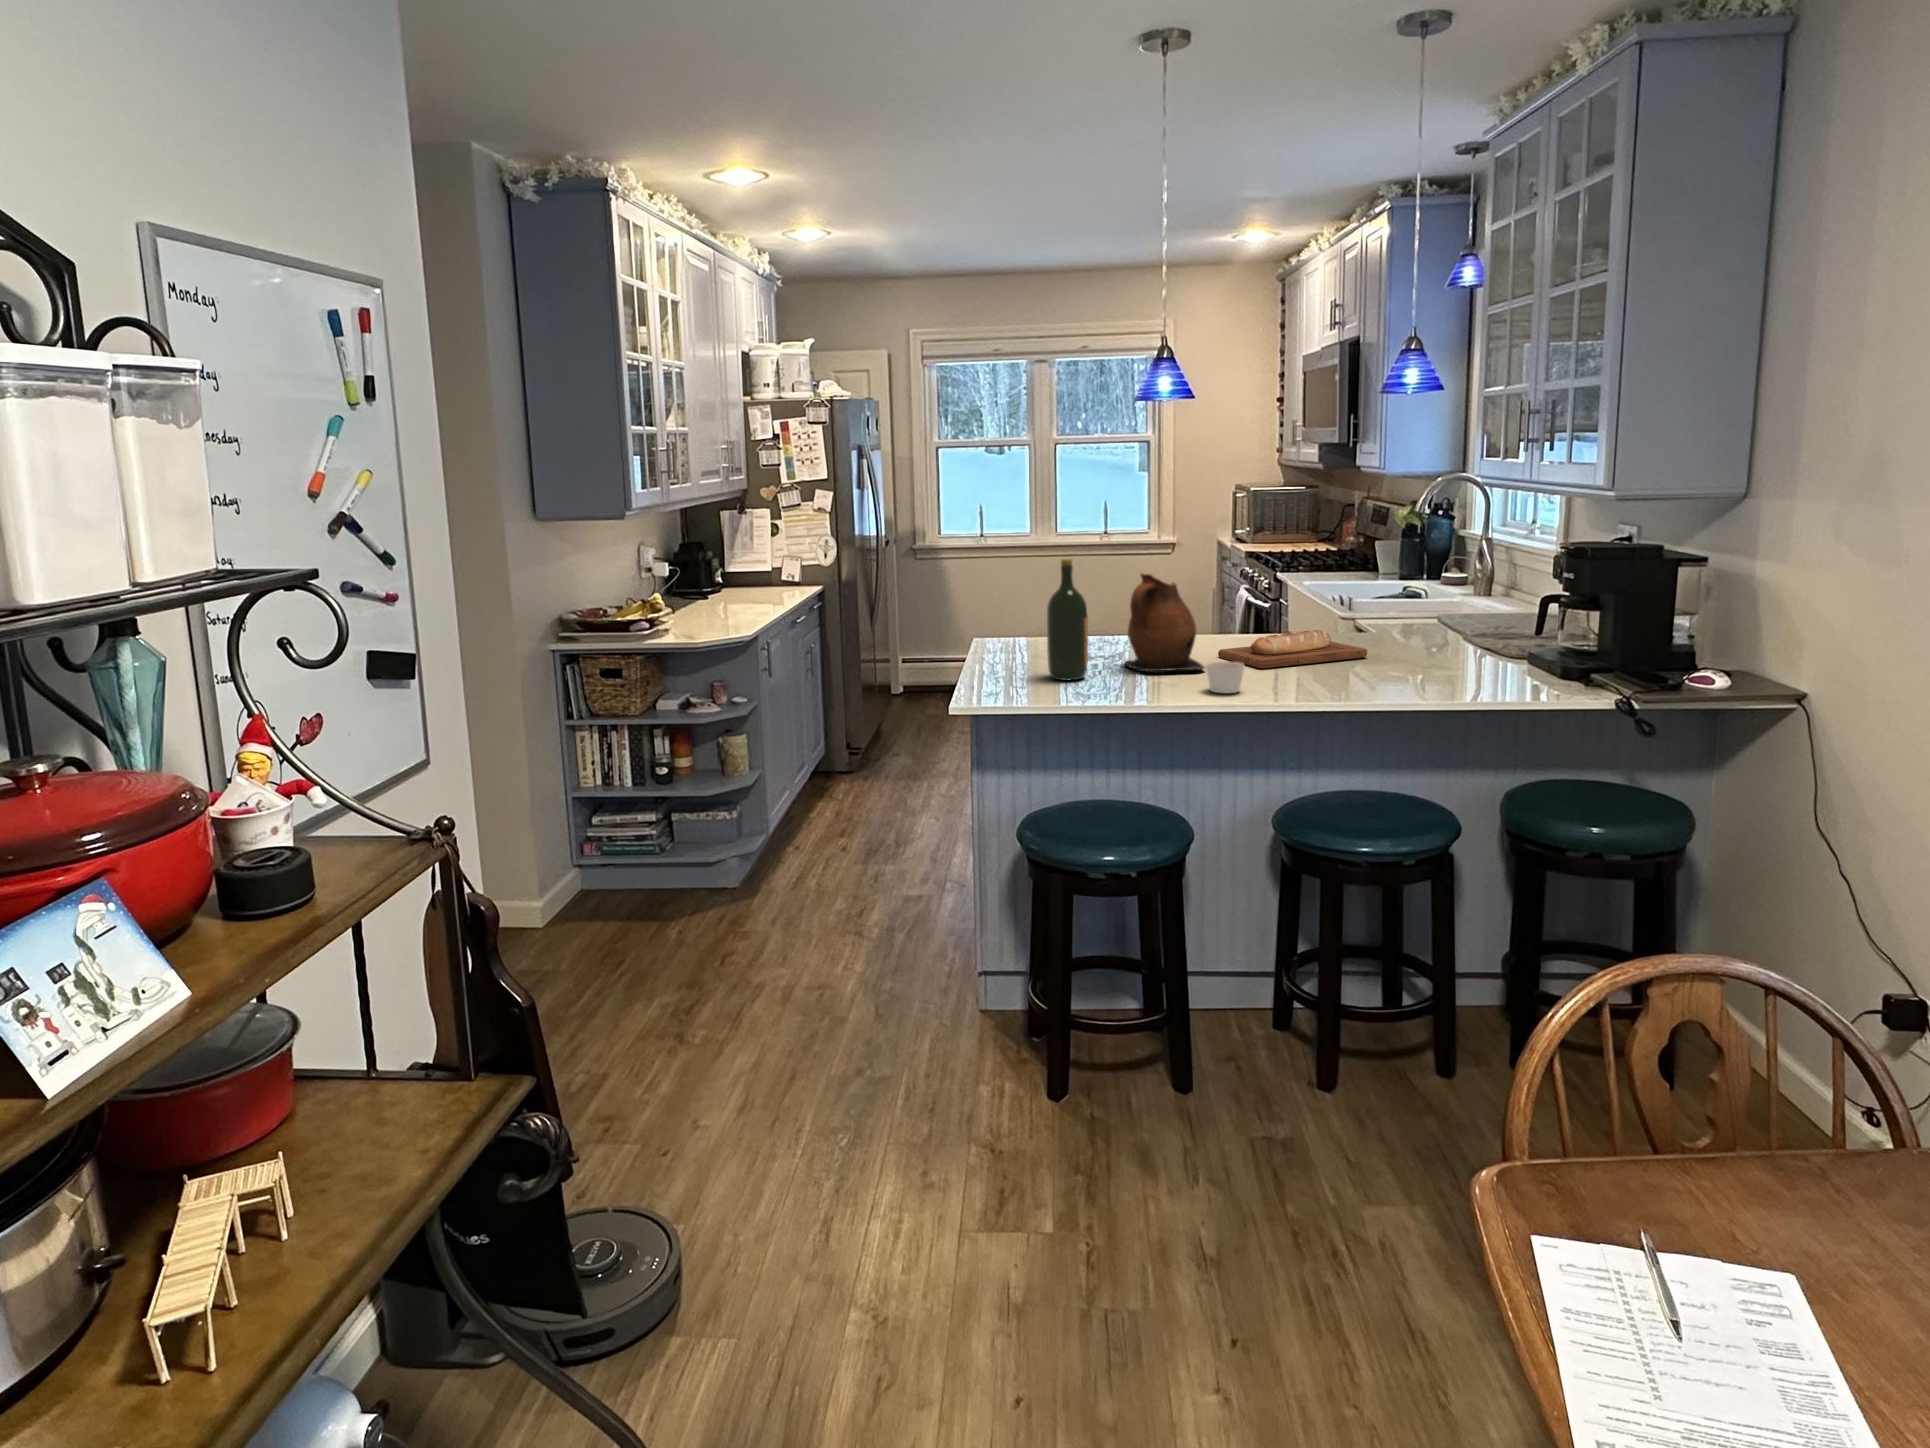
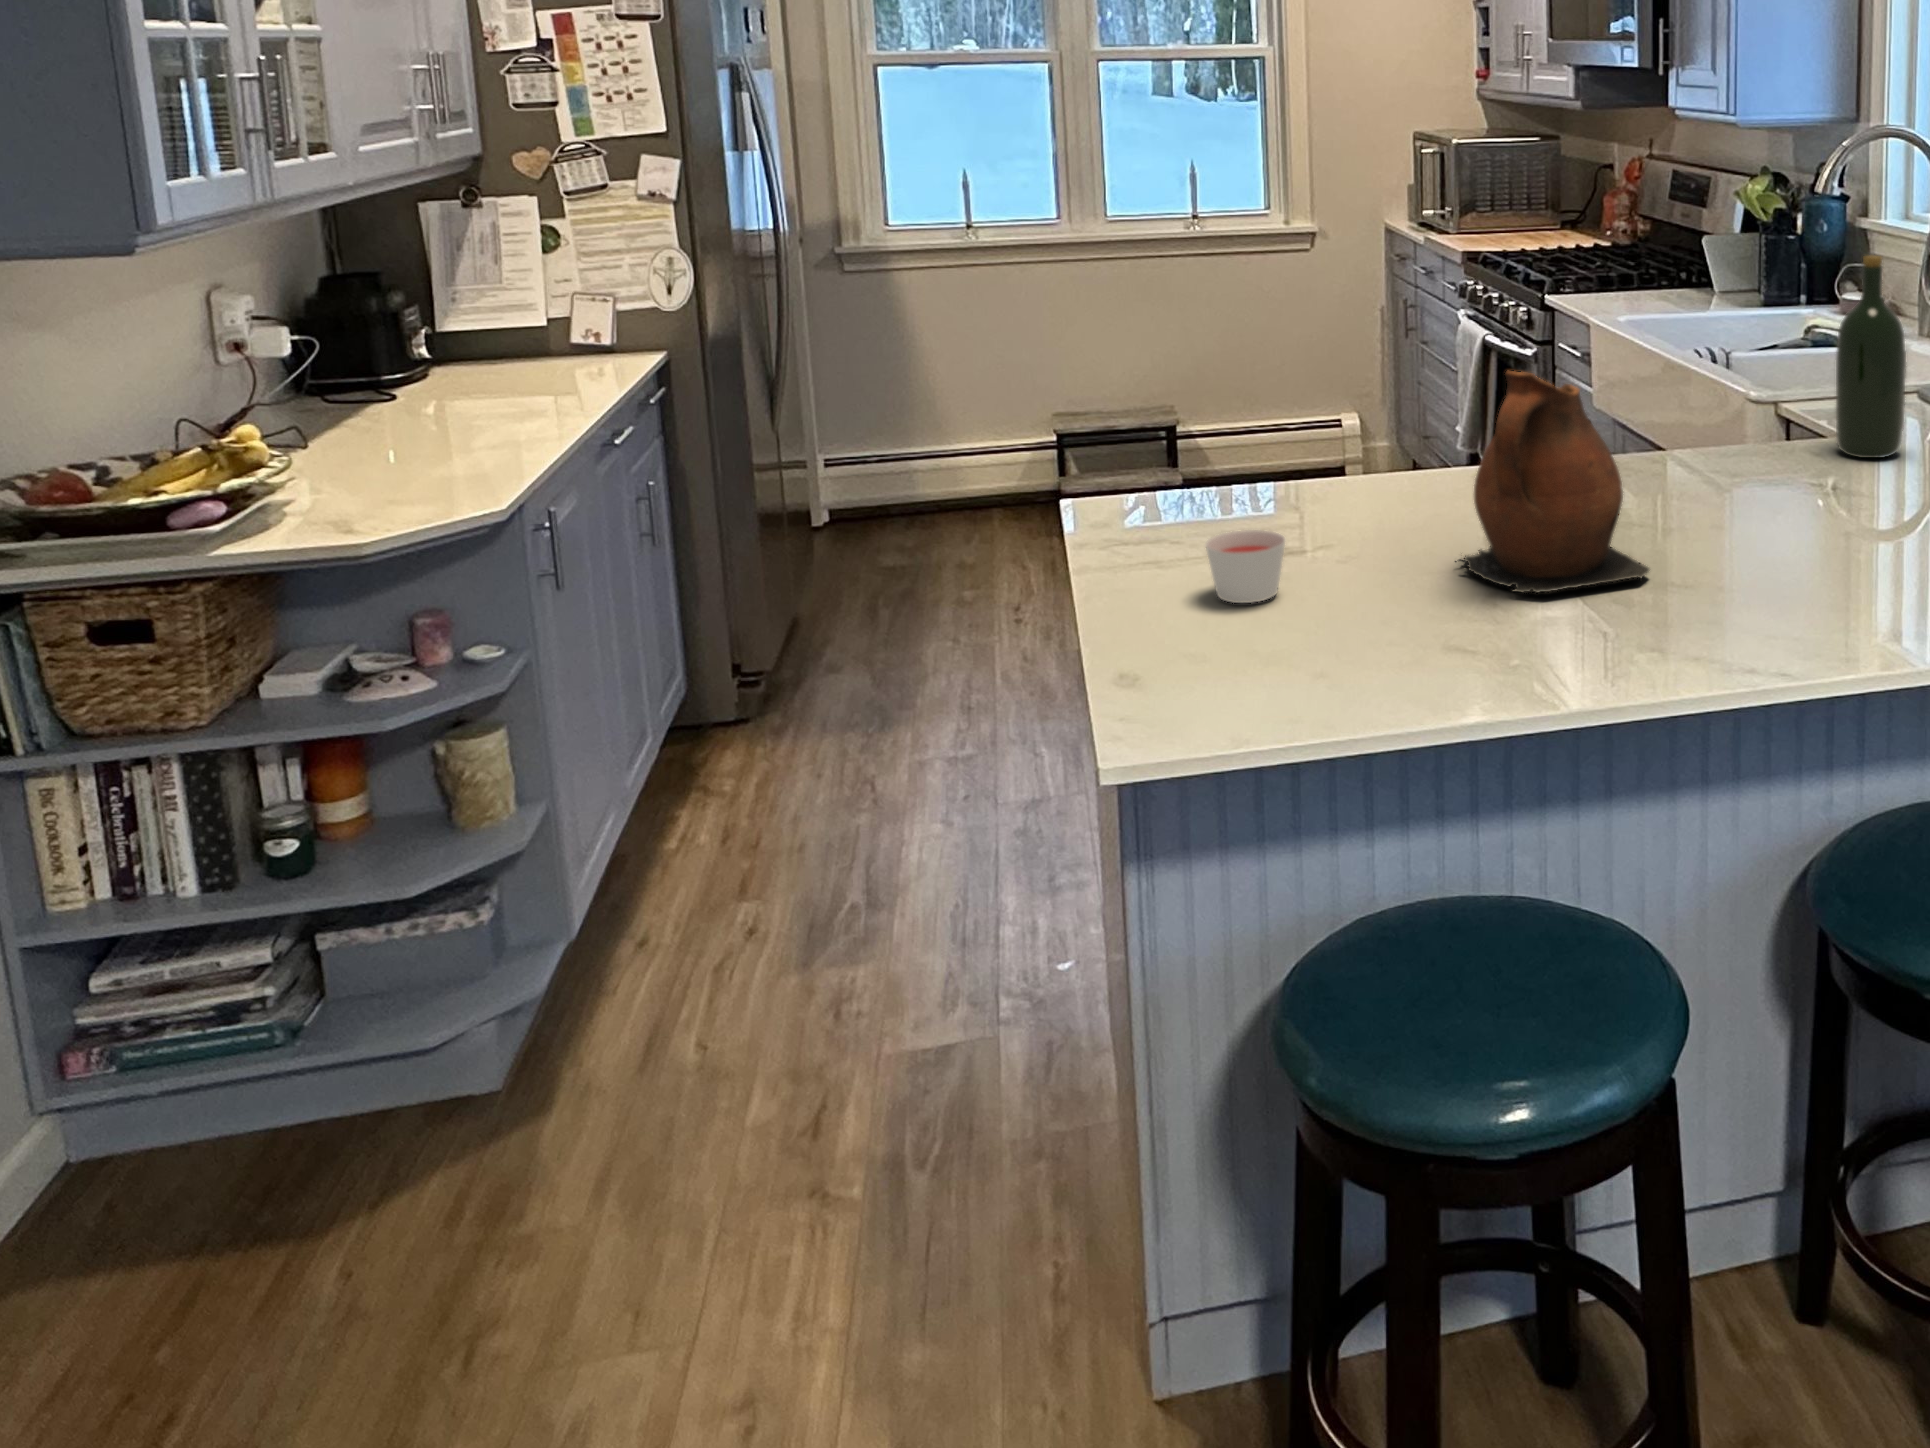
wine bottle: present [1047,559,1088,680] -> present [1836,256,1906,458]
bread loaf: present [1218,630,1367,668] -> none [1635,454,1912,557]
candle: present [1206,662,1244,693] -> present [1205,530,1285,603]

